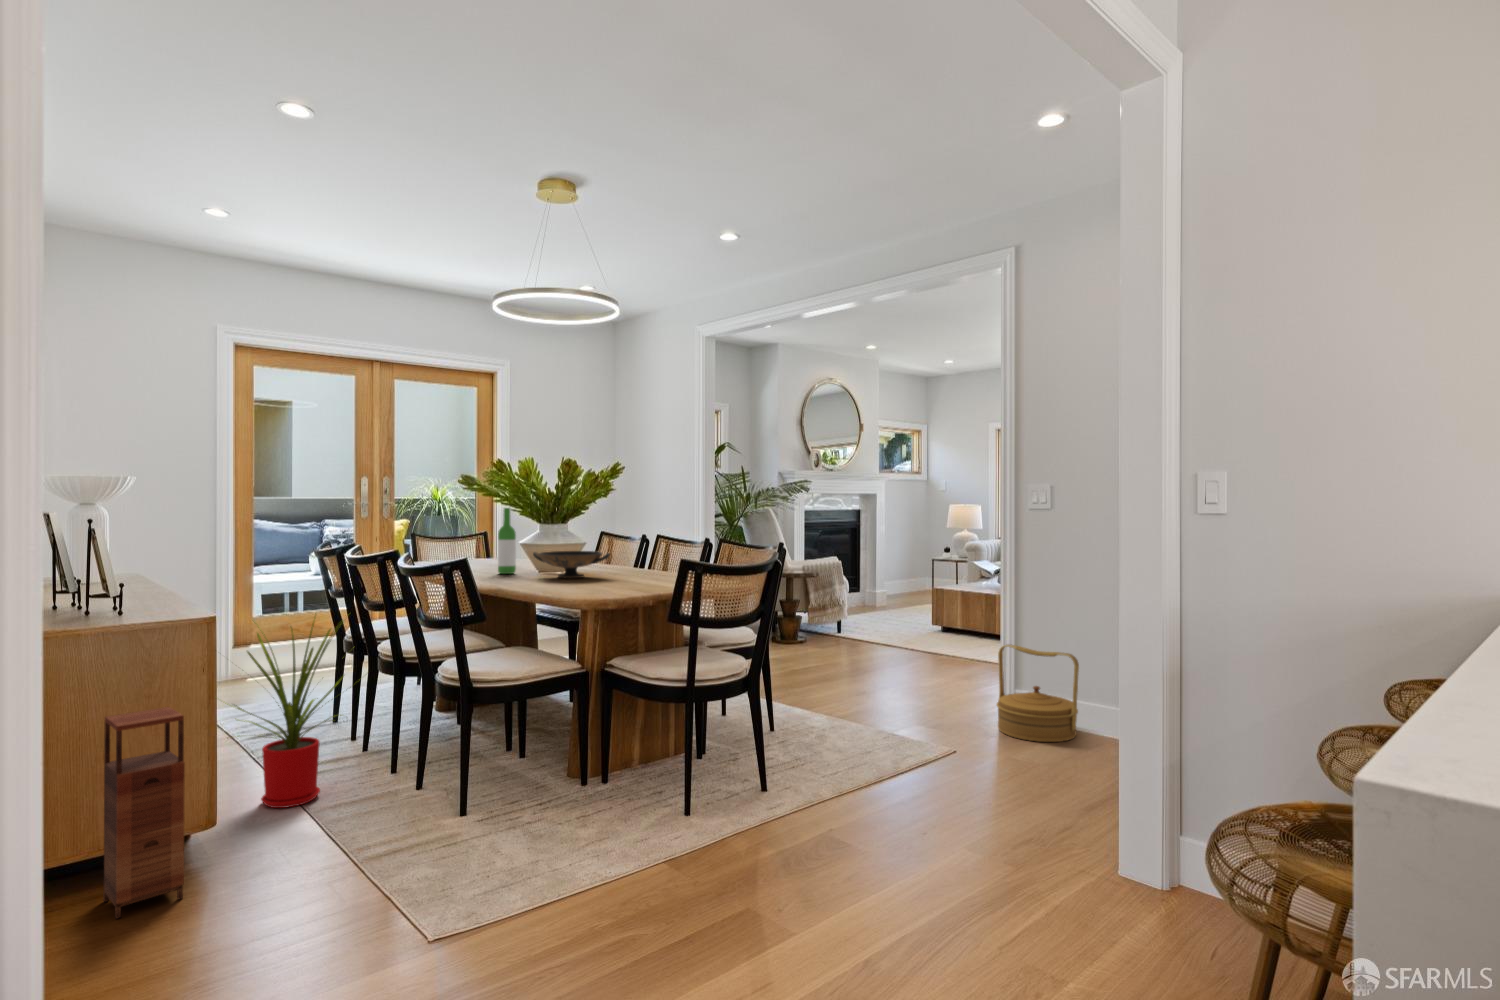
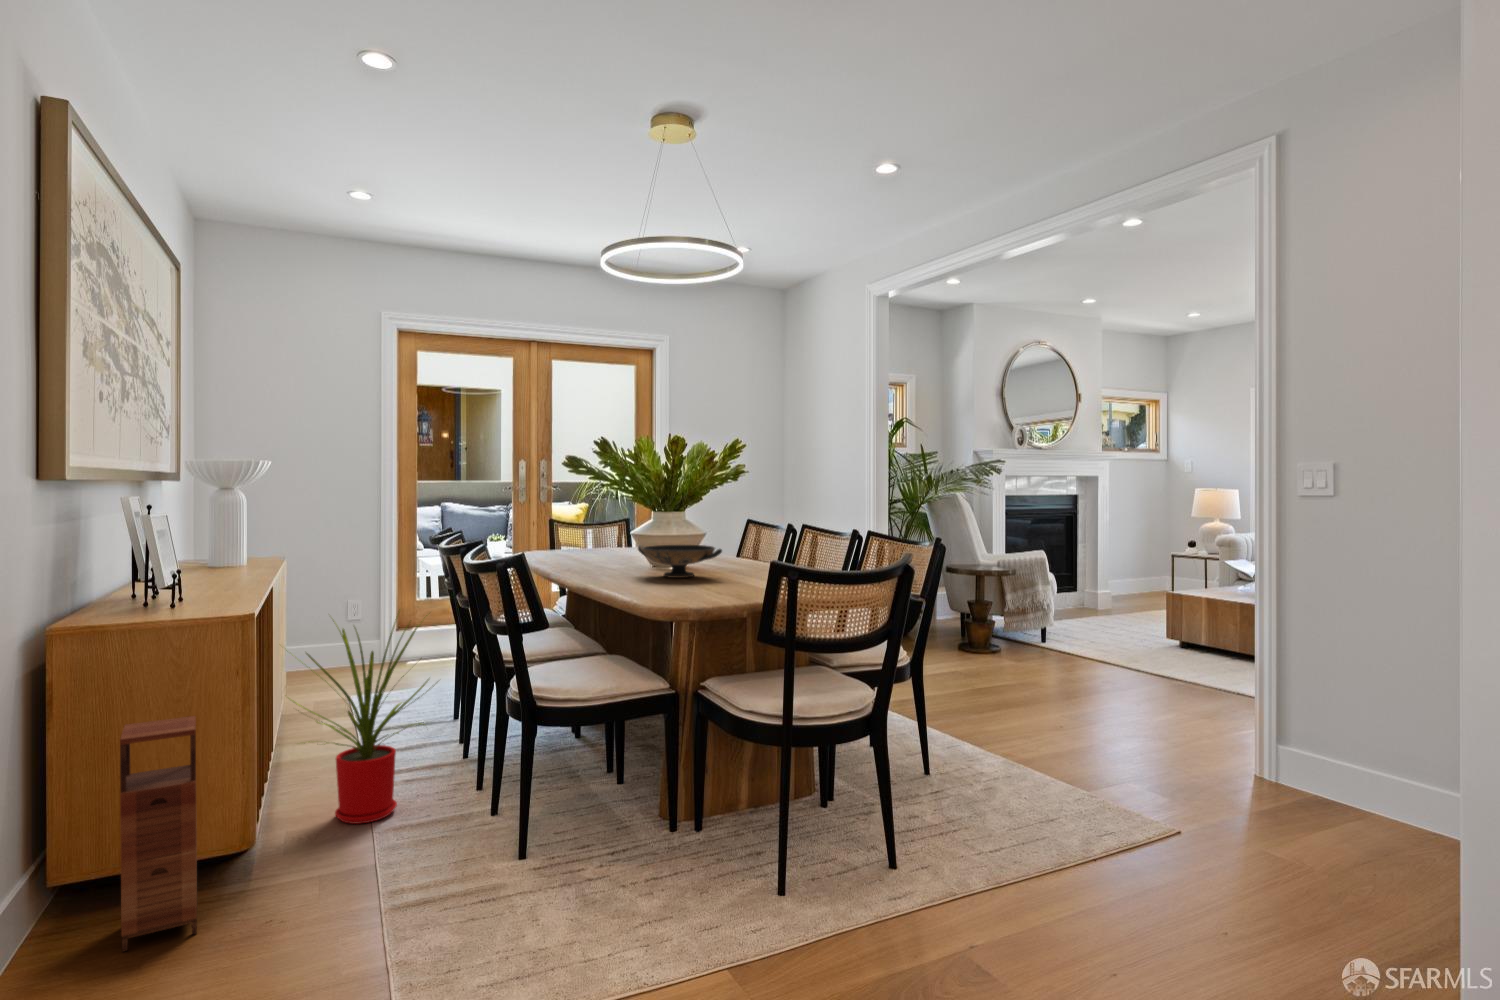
wine bottle: present [498,508,516,574] -> none [605,494,624,570]
woven basket: present [997,644,1079,742] -> none [1243,683,1374,829]

